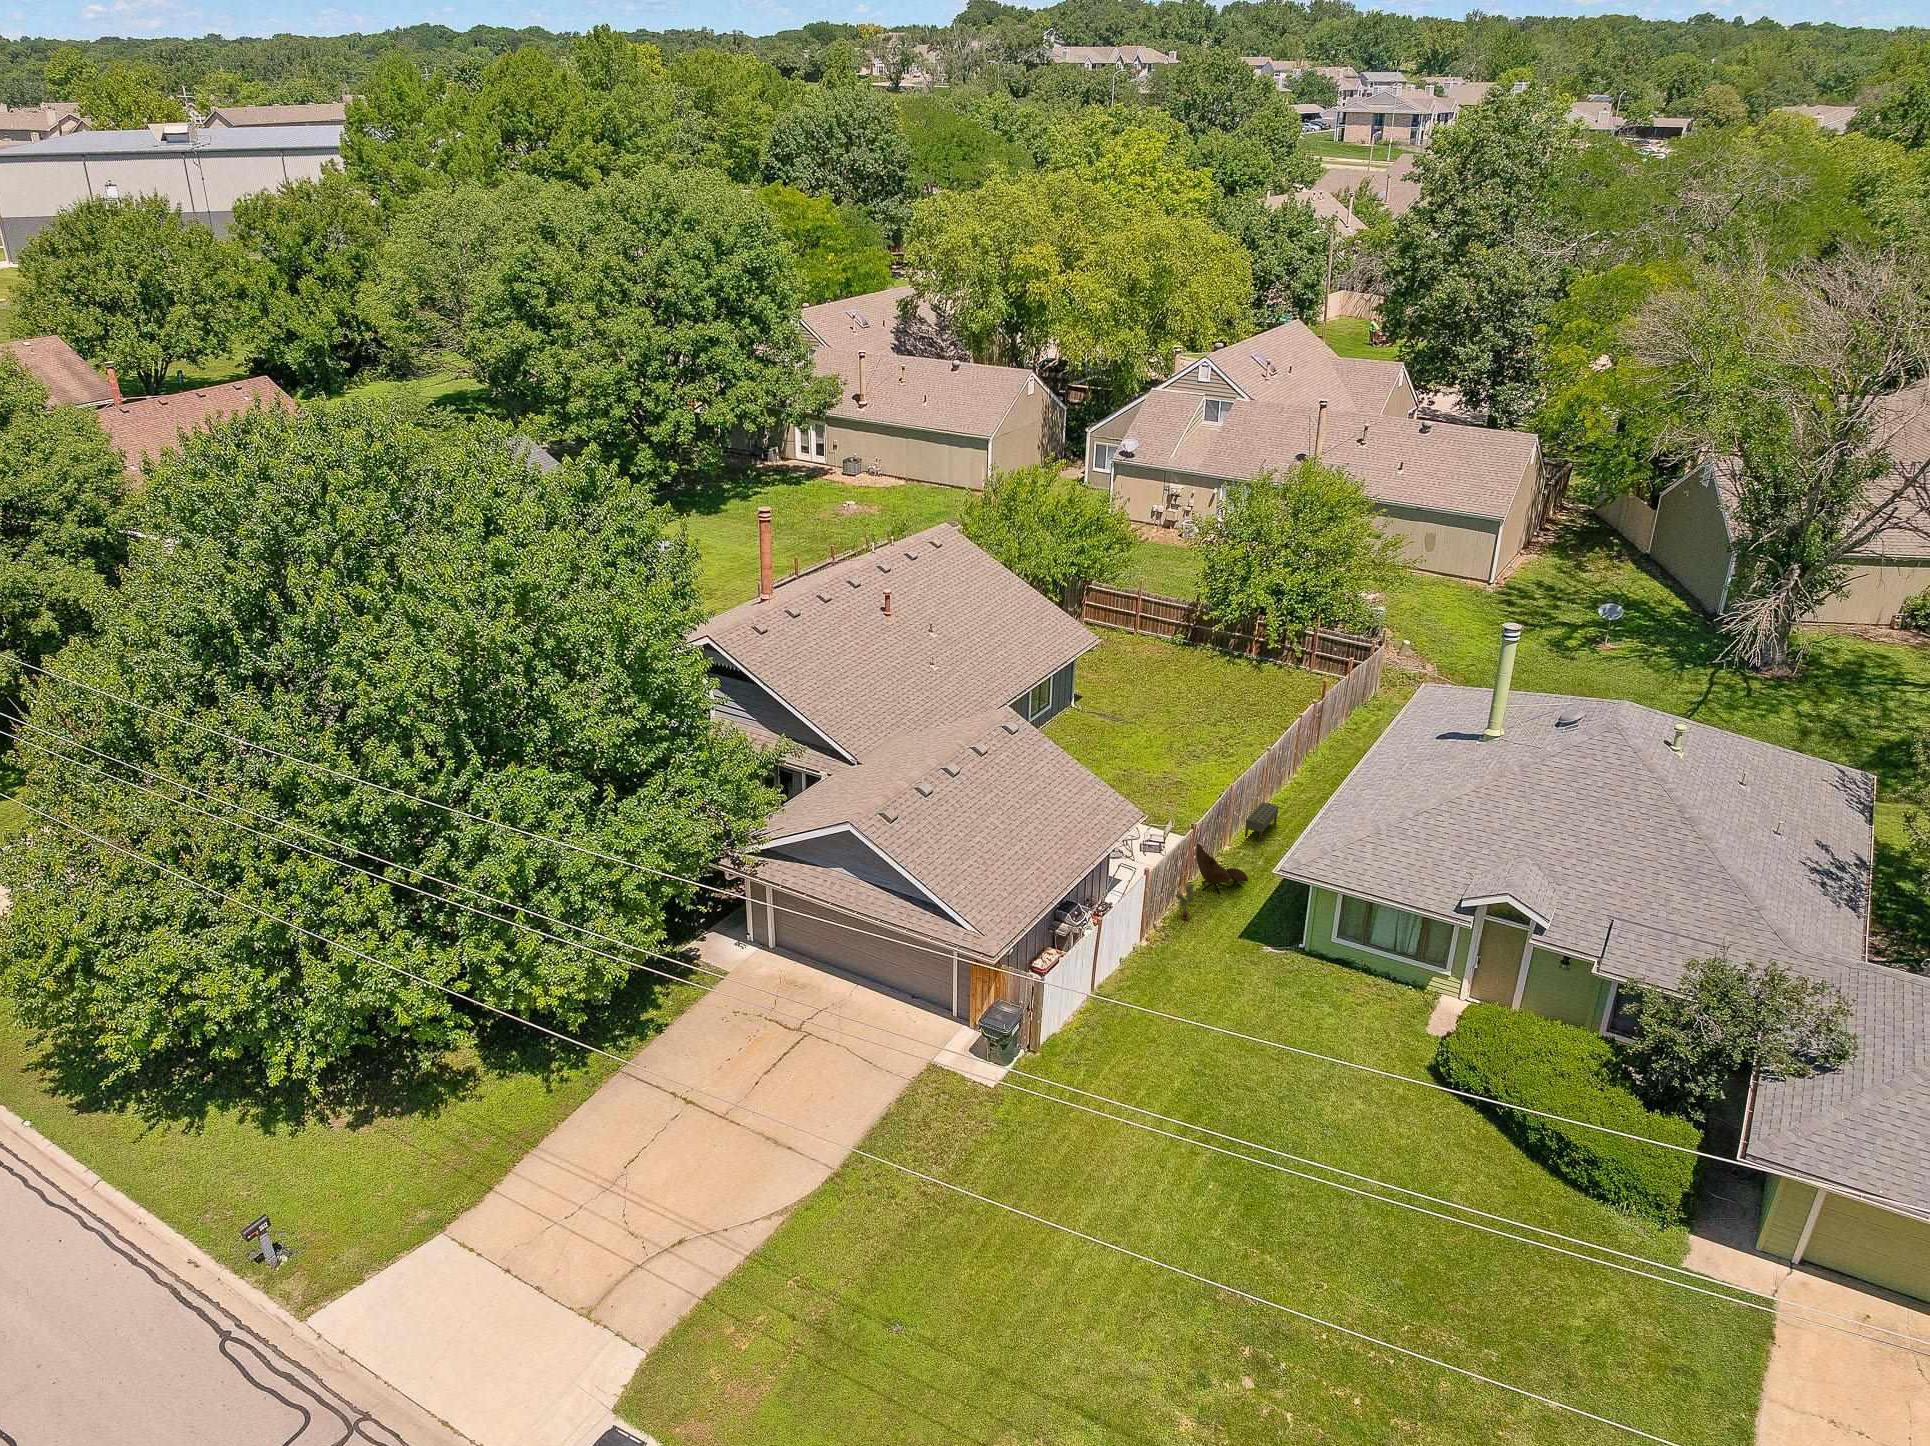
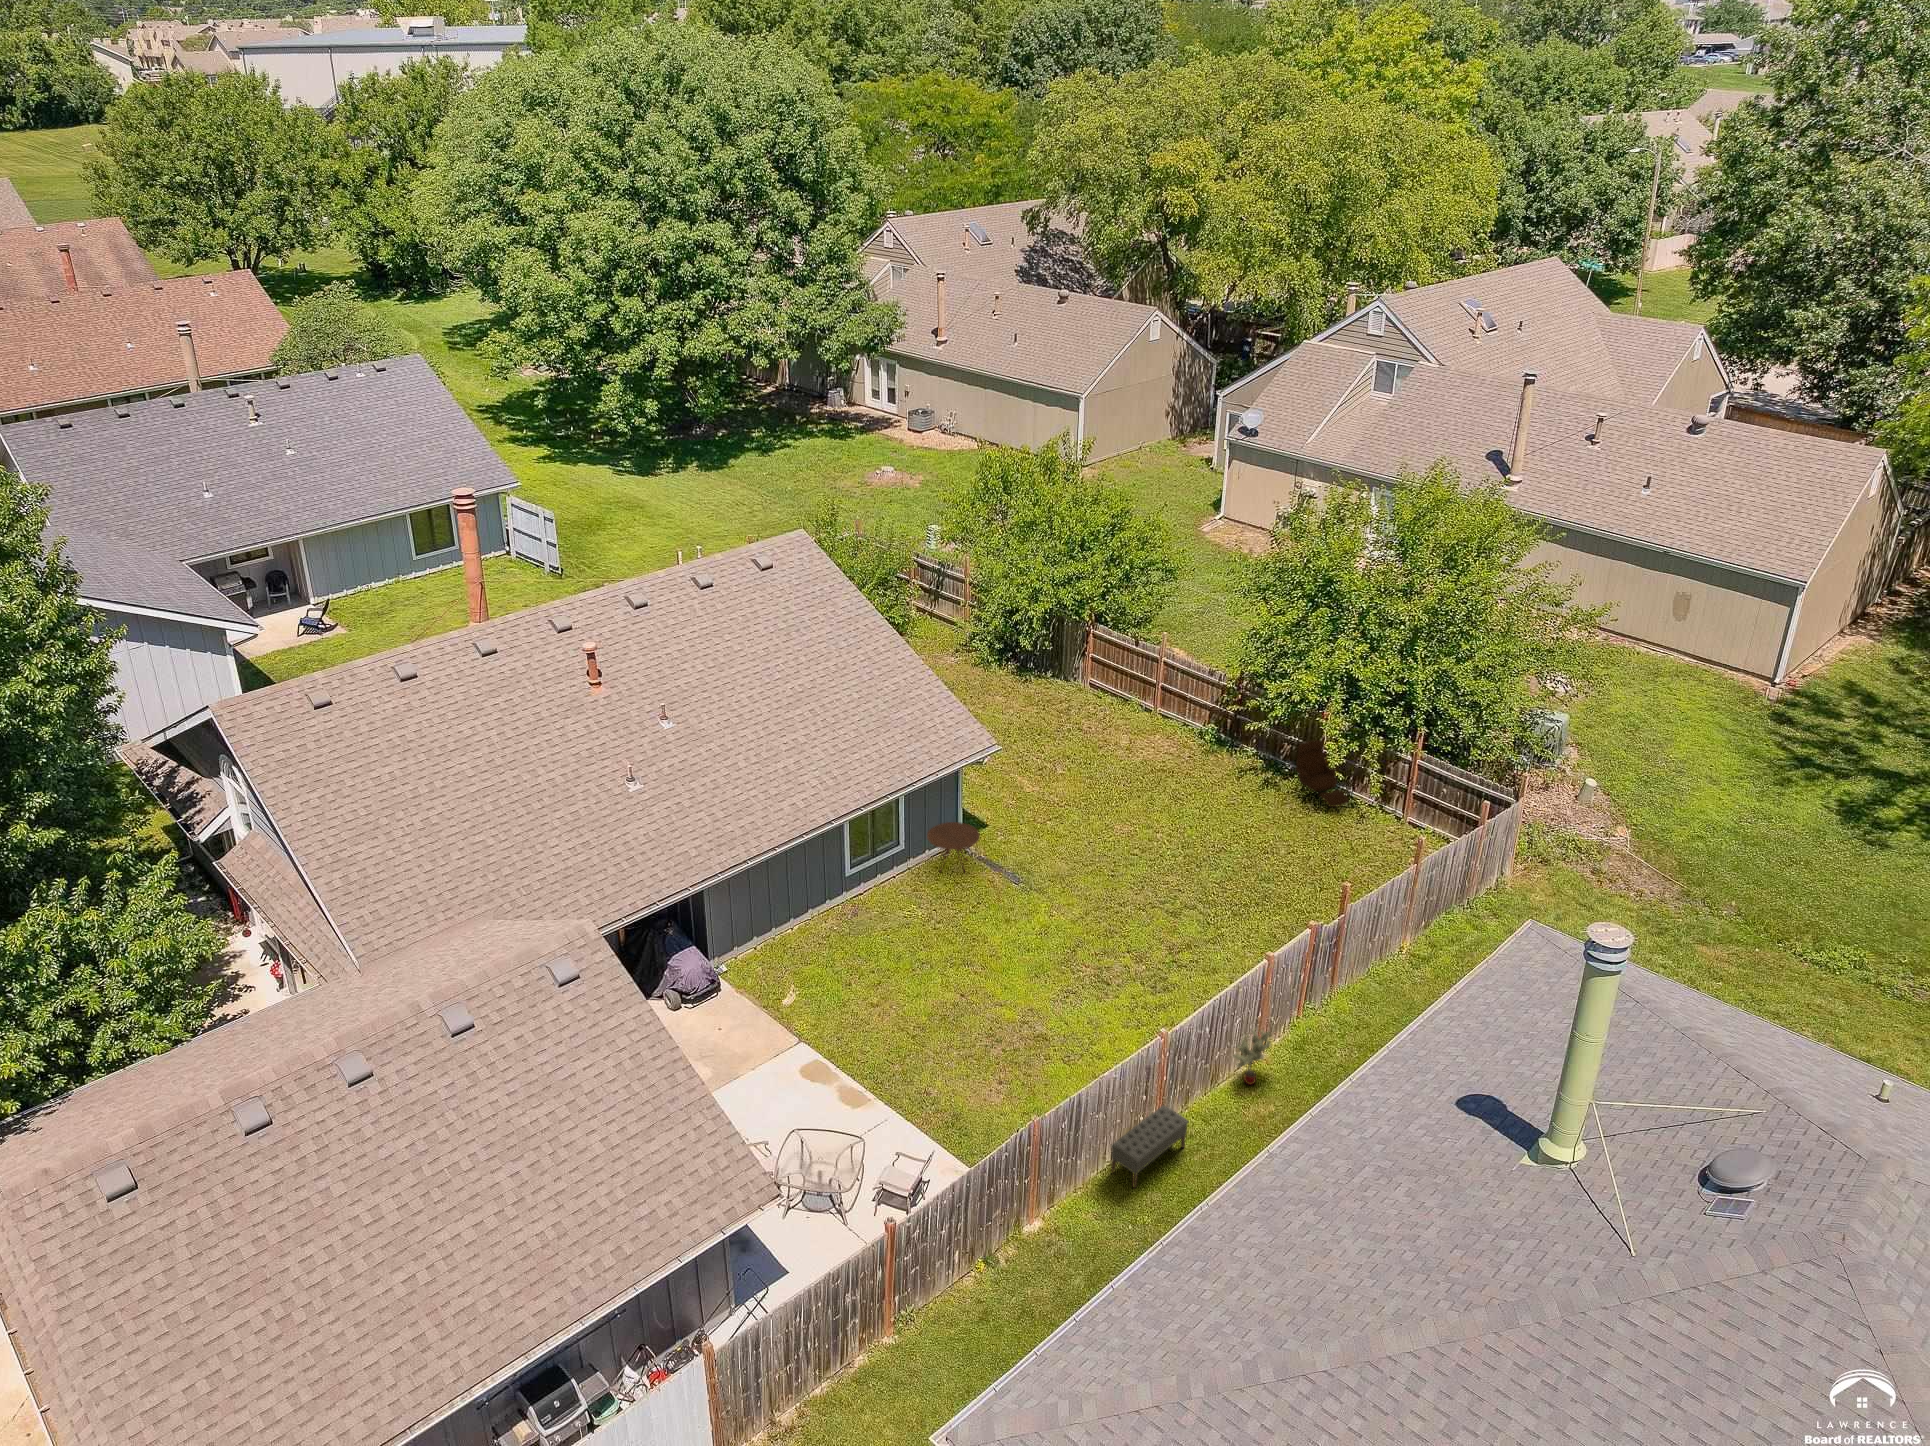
round table: none [1049,697,1083,728] -> present [927,822,980,872]
lounge chair: present [1196,844,1248,894] -> present [1295,740,1349,811]
potted tree: present [1174,884,1196,920] -> present [1233,1029,1271,1085]

